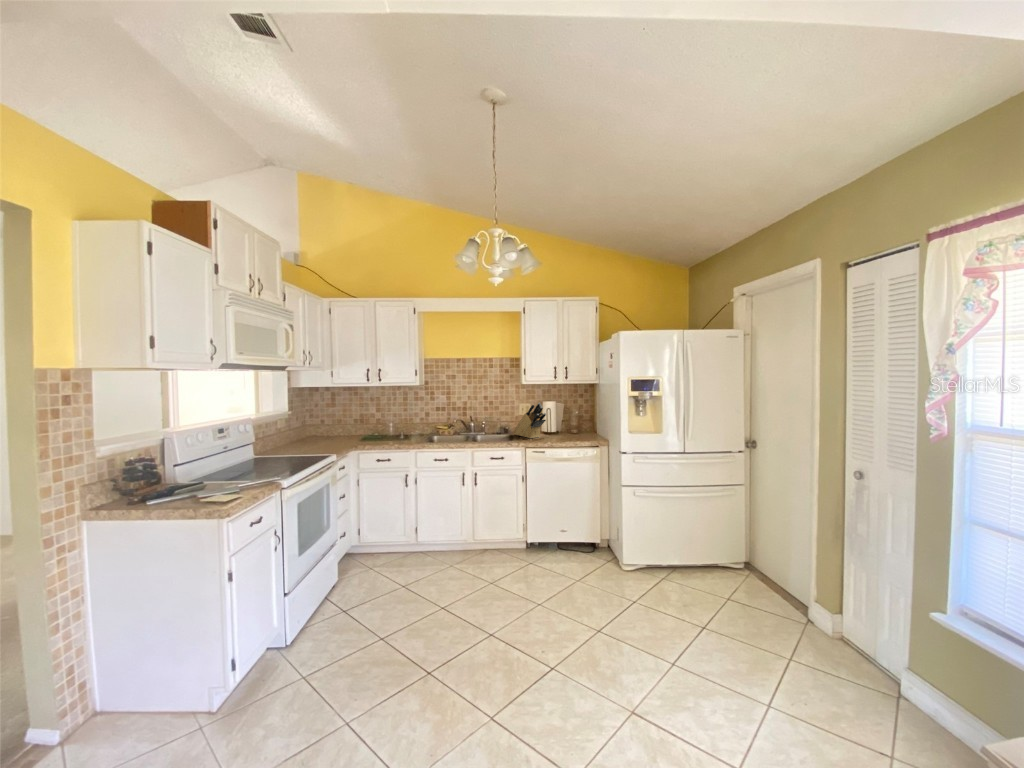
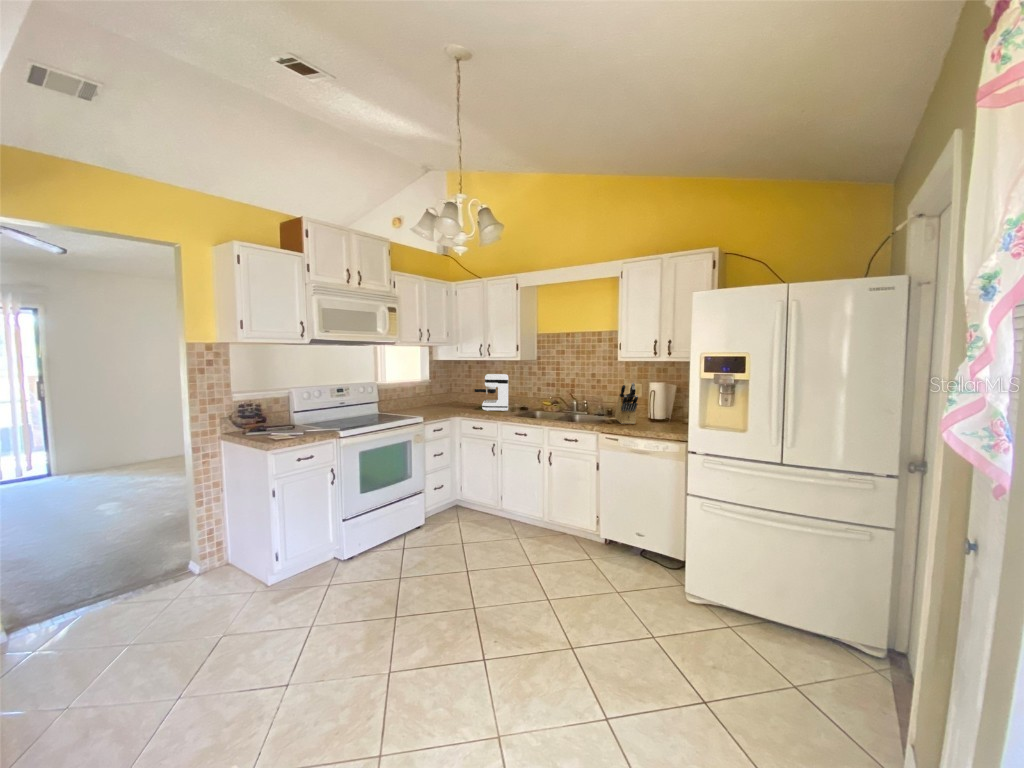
coffee maker: none [357,401,400,441] -> present [474,374,508,411]

